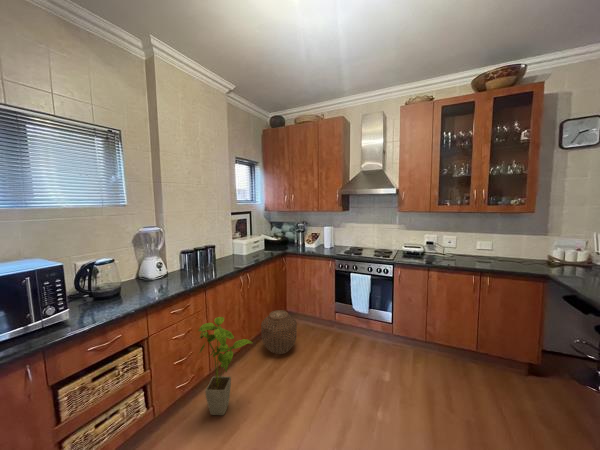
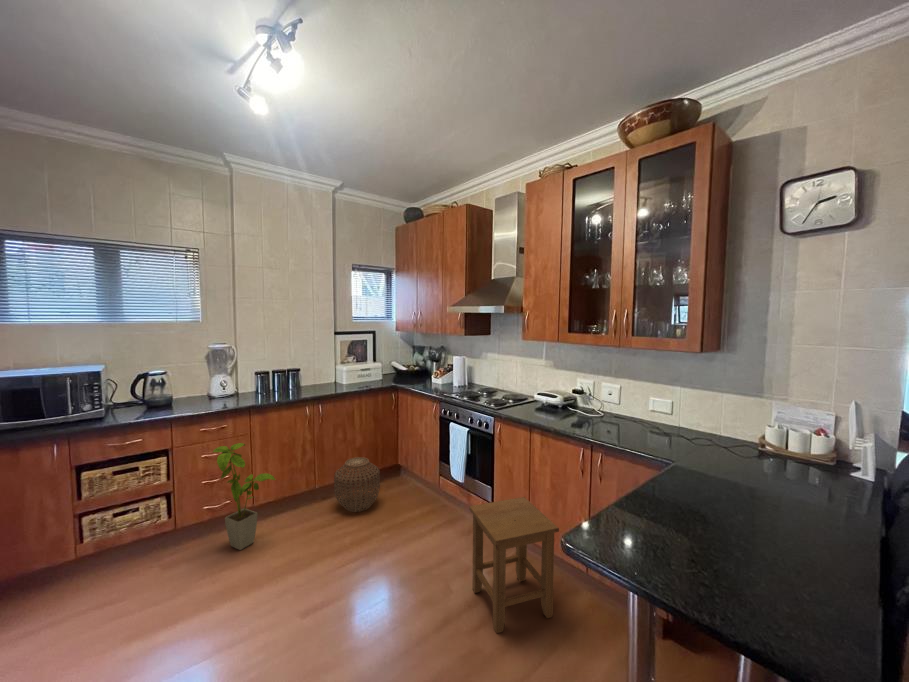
stool: none [418,313,480,404] -> present [469,497,559,633]

